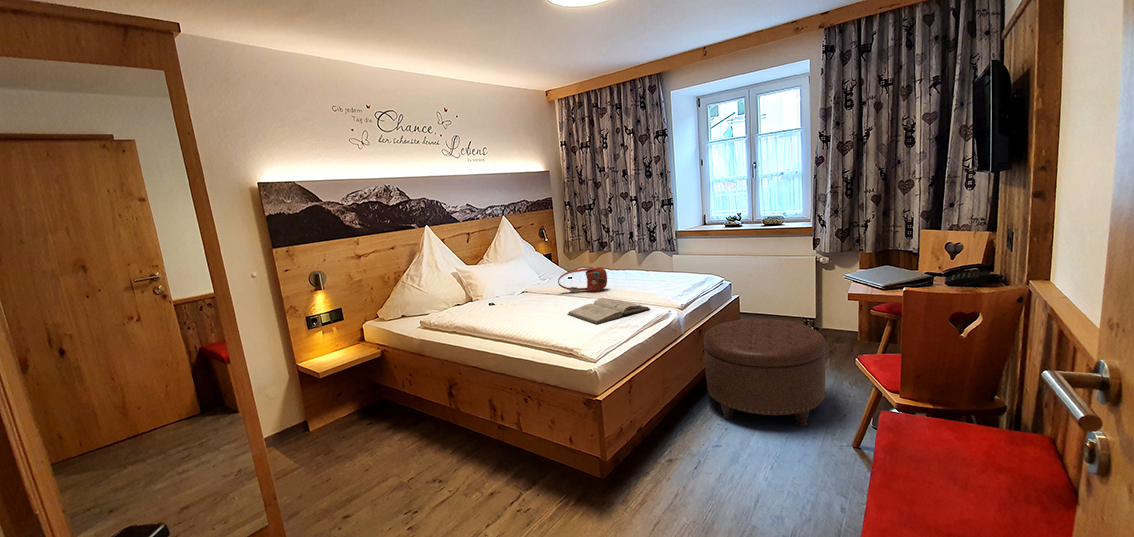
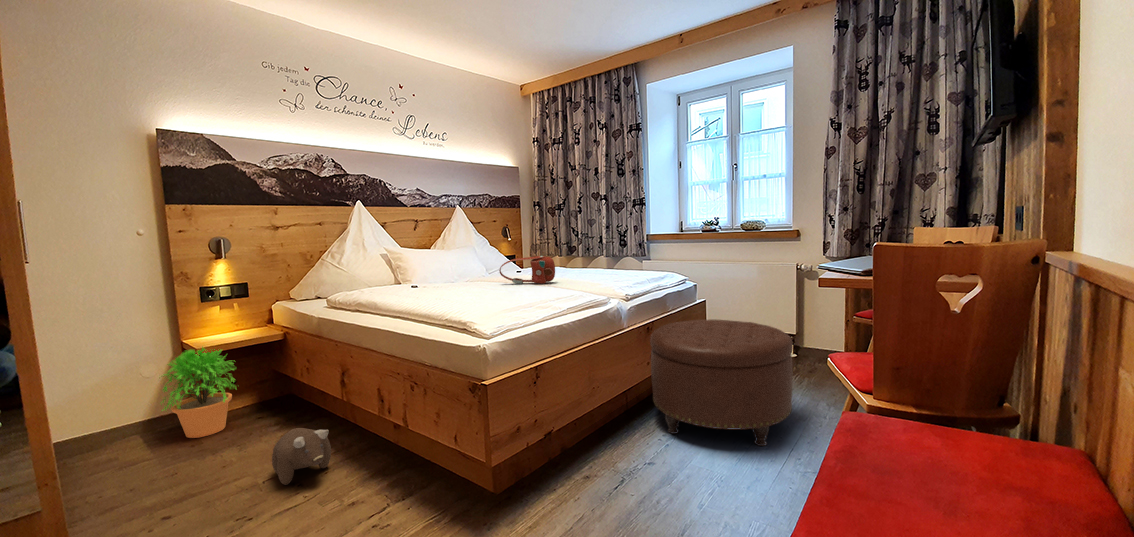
book: present [567,299,650,325] -> none [492,285,588,306]
potted plant: none [286,367,355,446] -> present [161,347,236,438]
plush toy: none [412,436,459,482] -> present [272,428,331,485]

